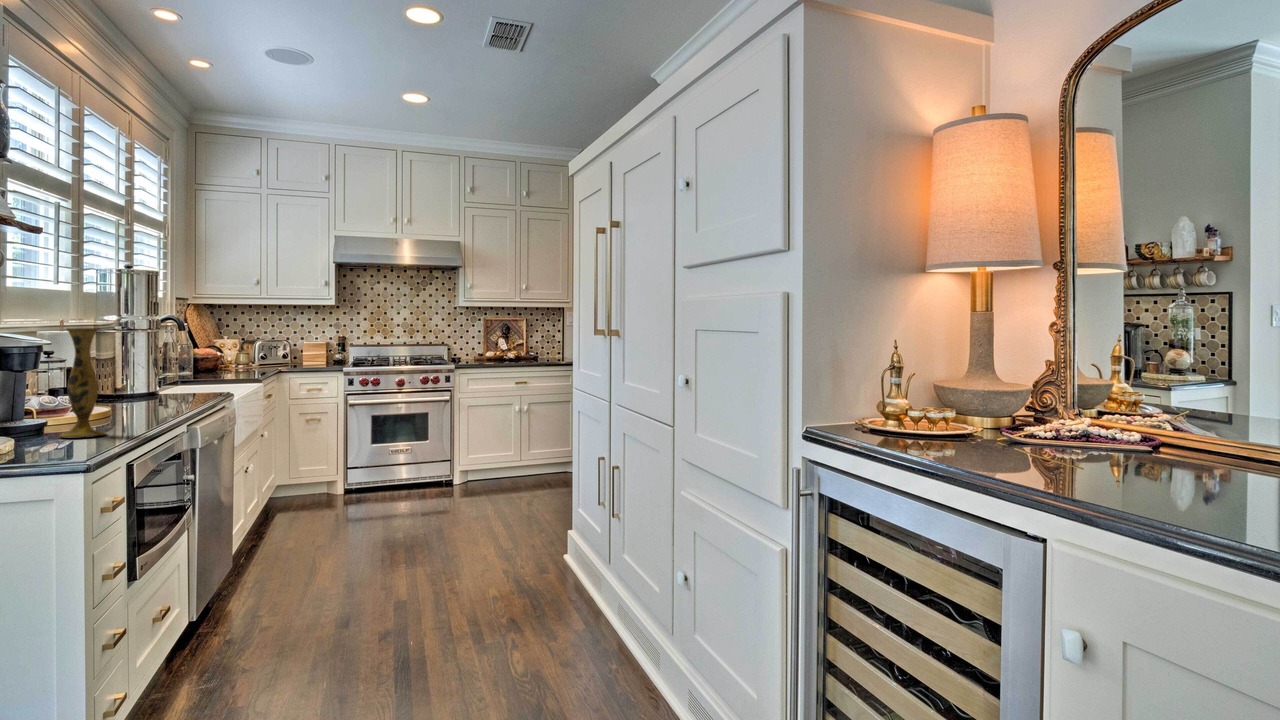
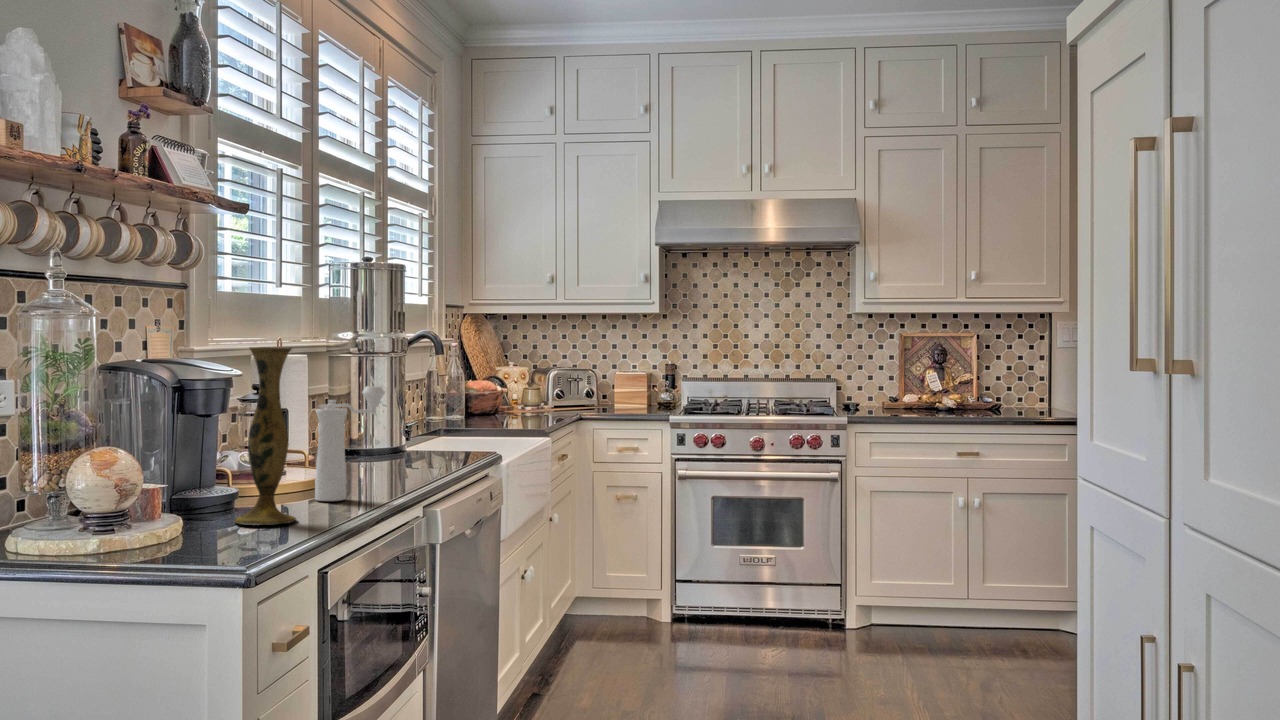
pepper mill: none [109,352,159,423] -> present [315,386,385,501]

